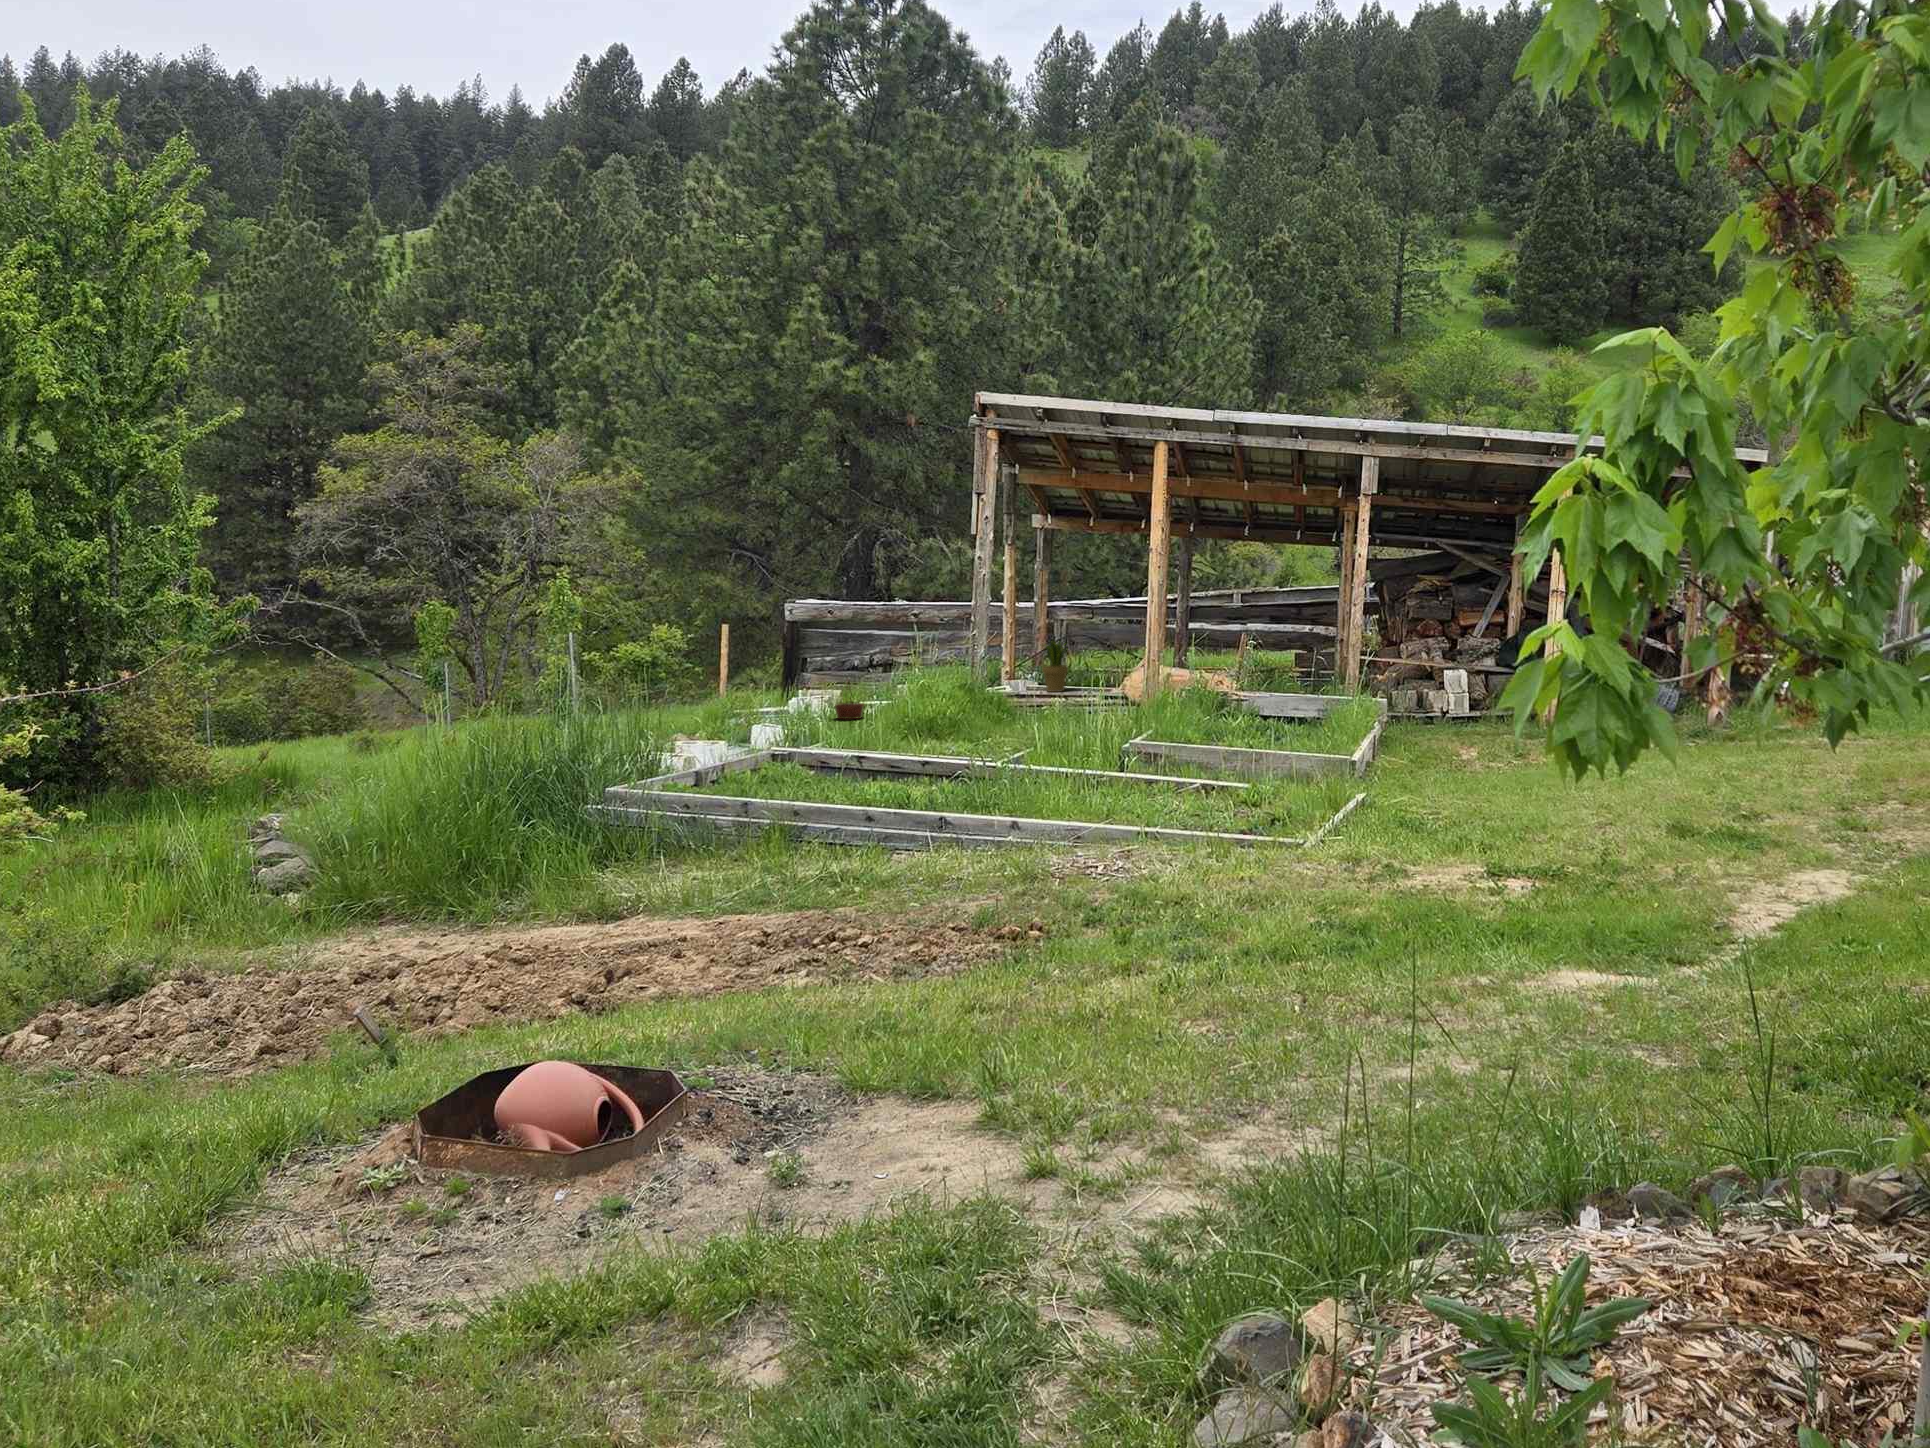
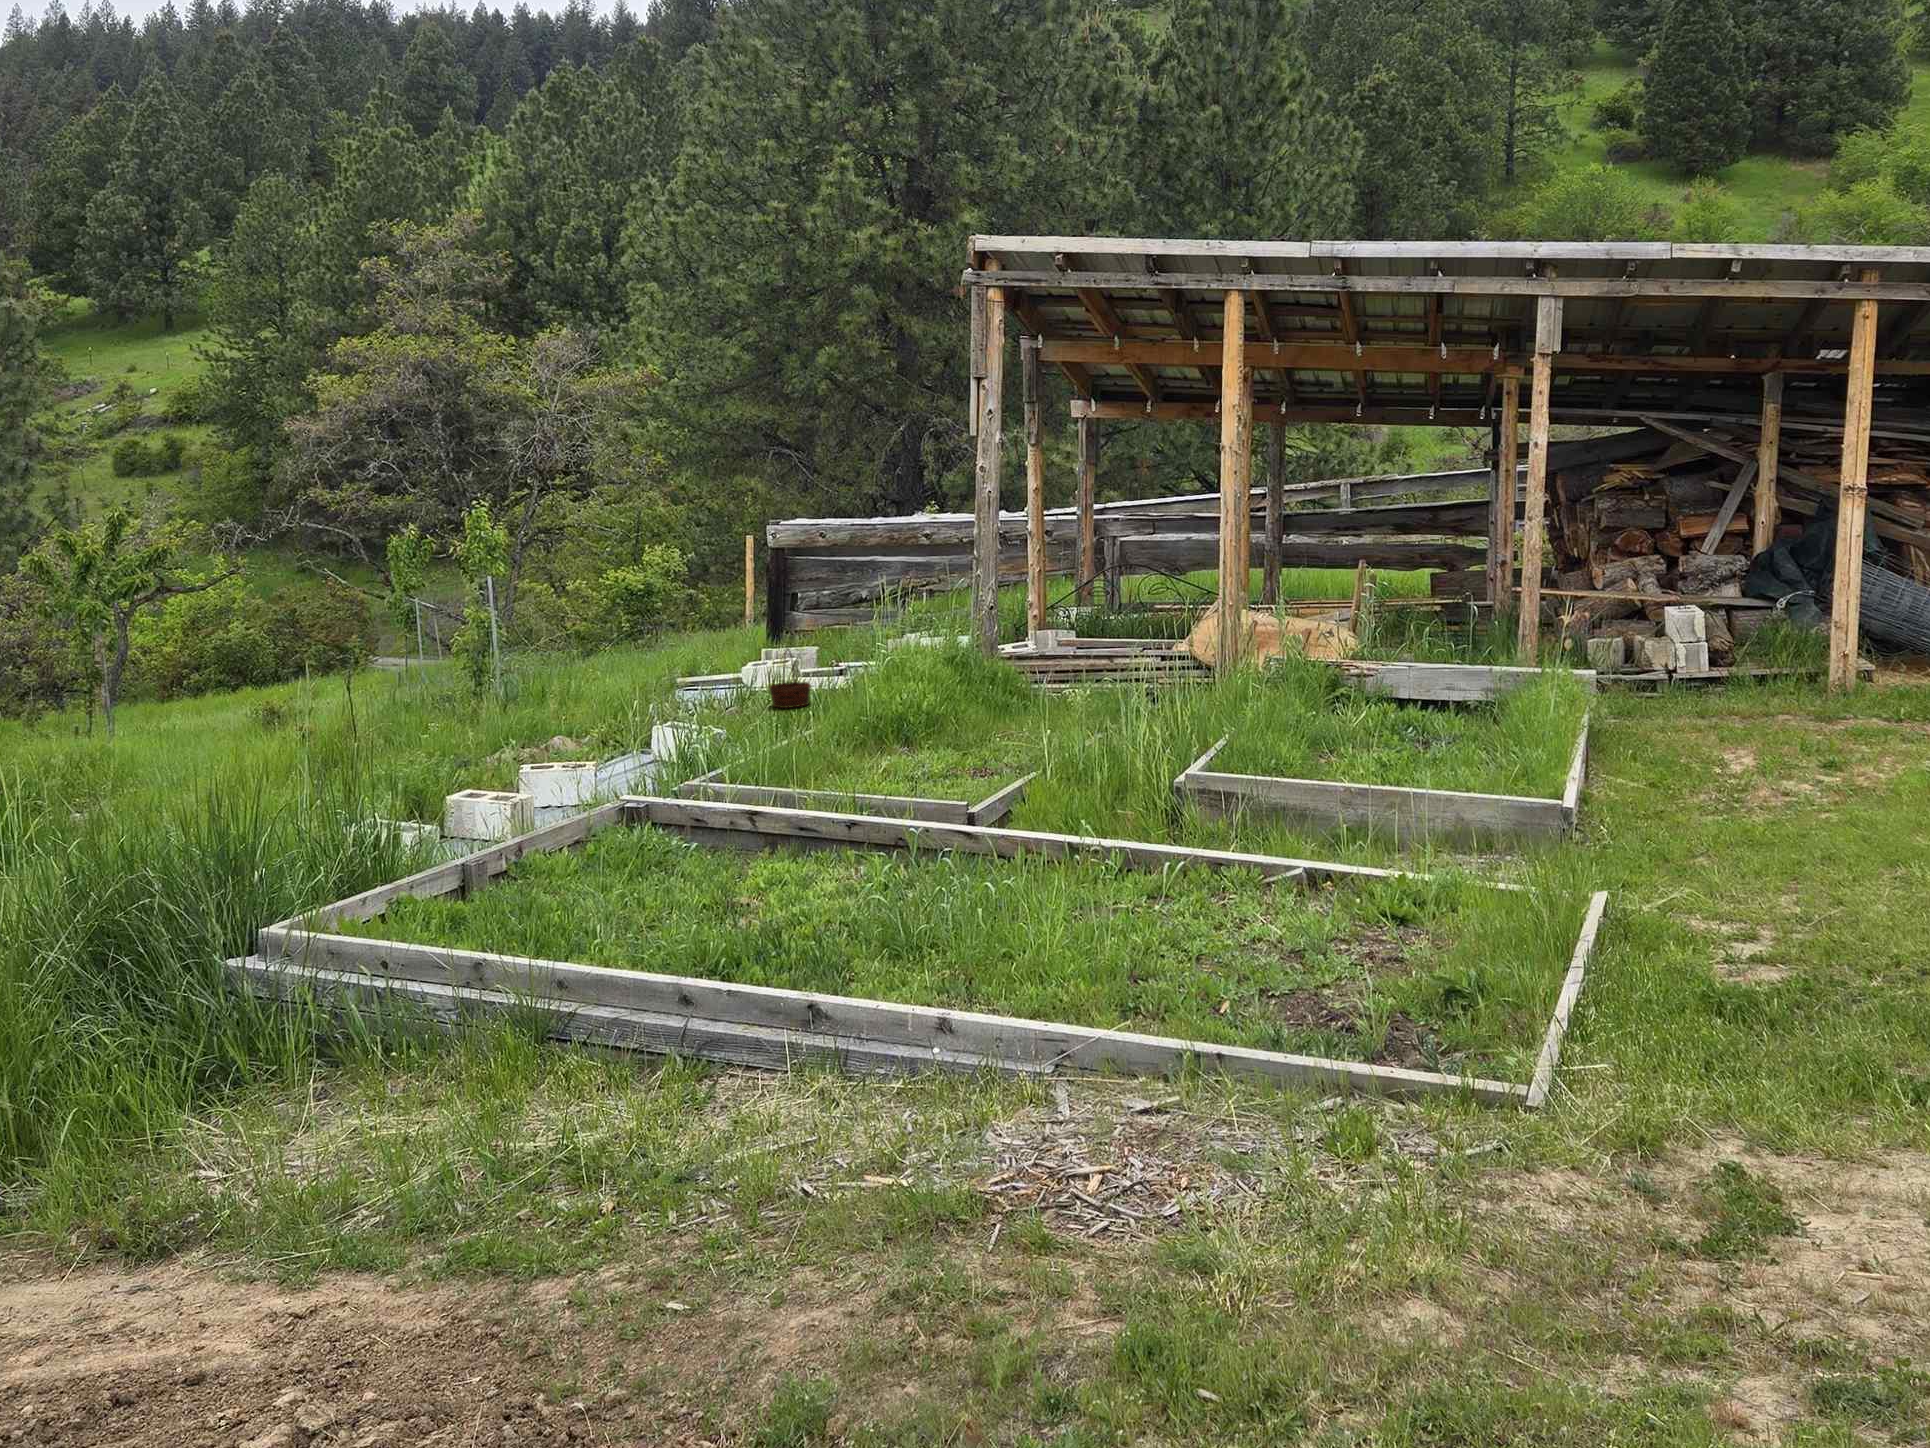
potted plant: present [1042,641,1068,692] -> none [1067,581,1109,656]

